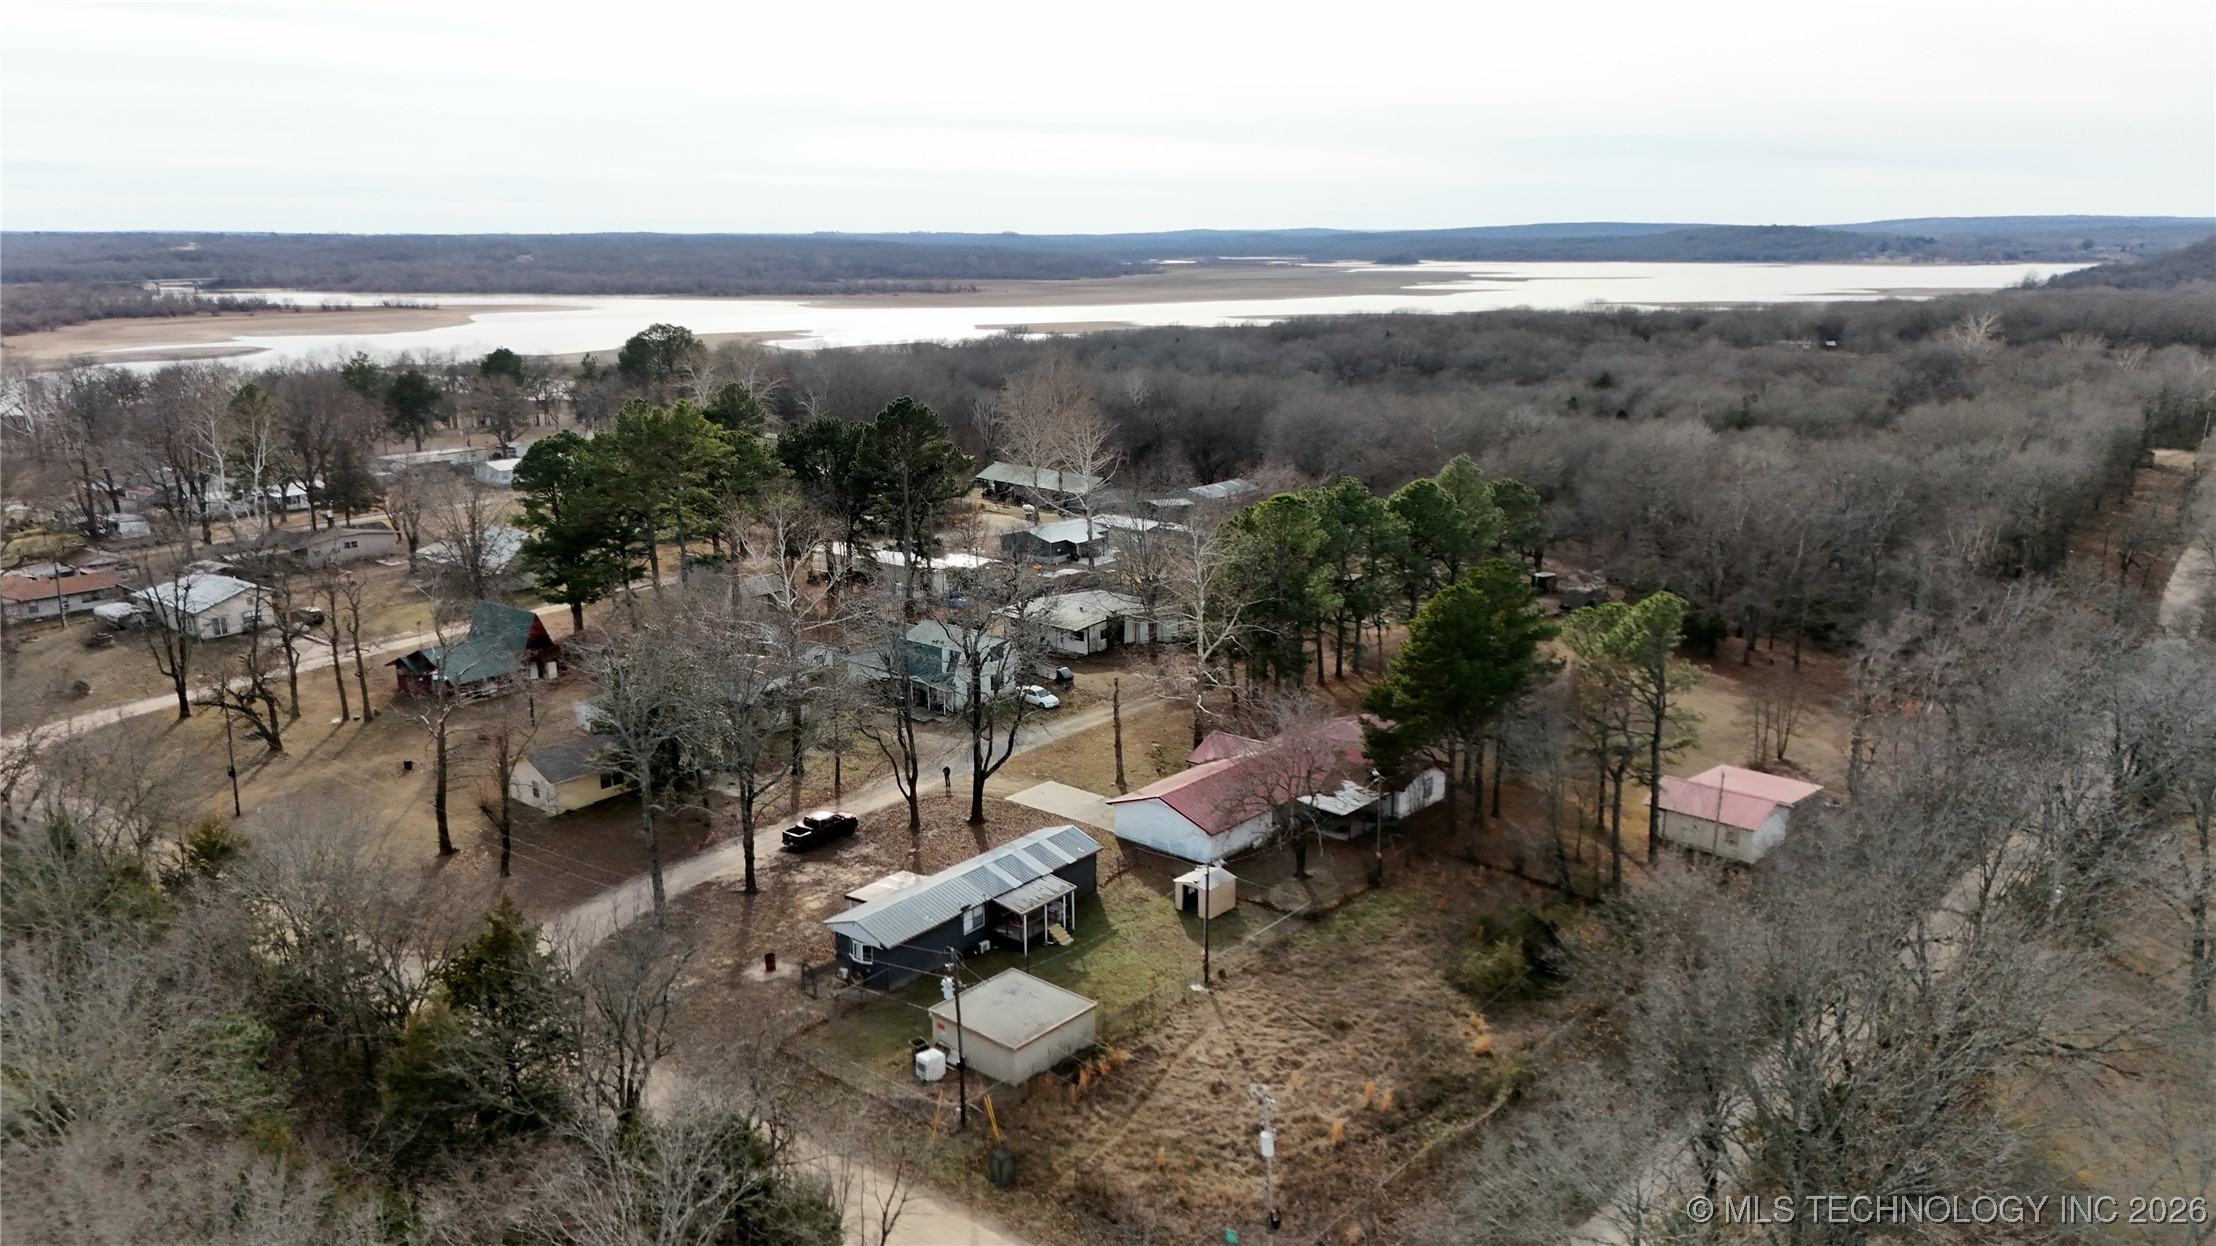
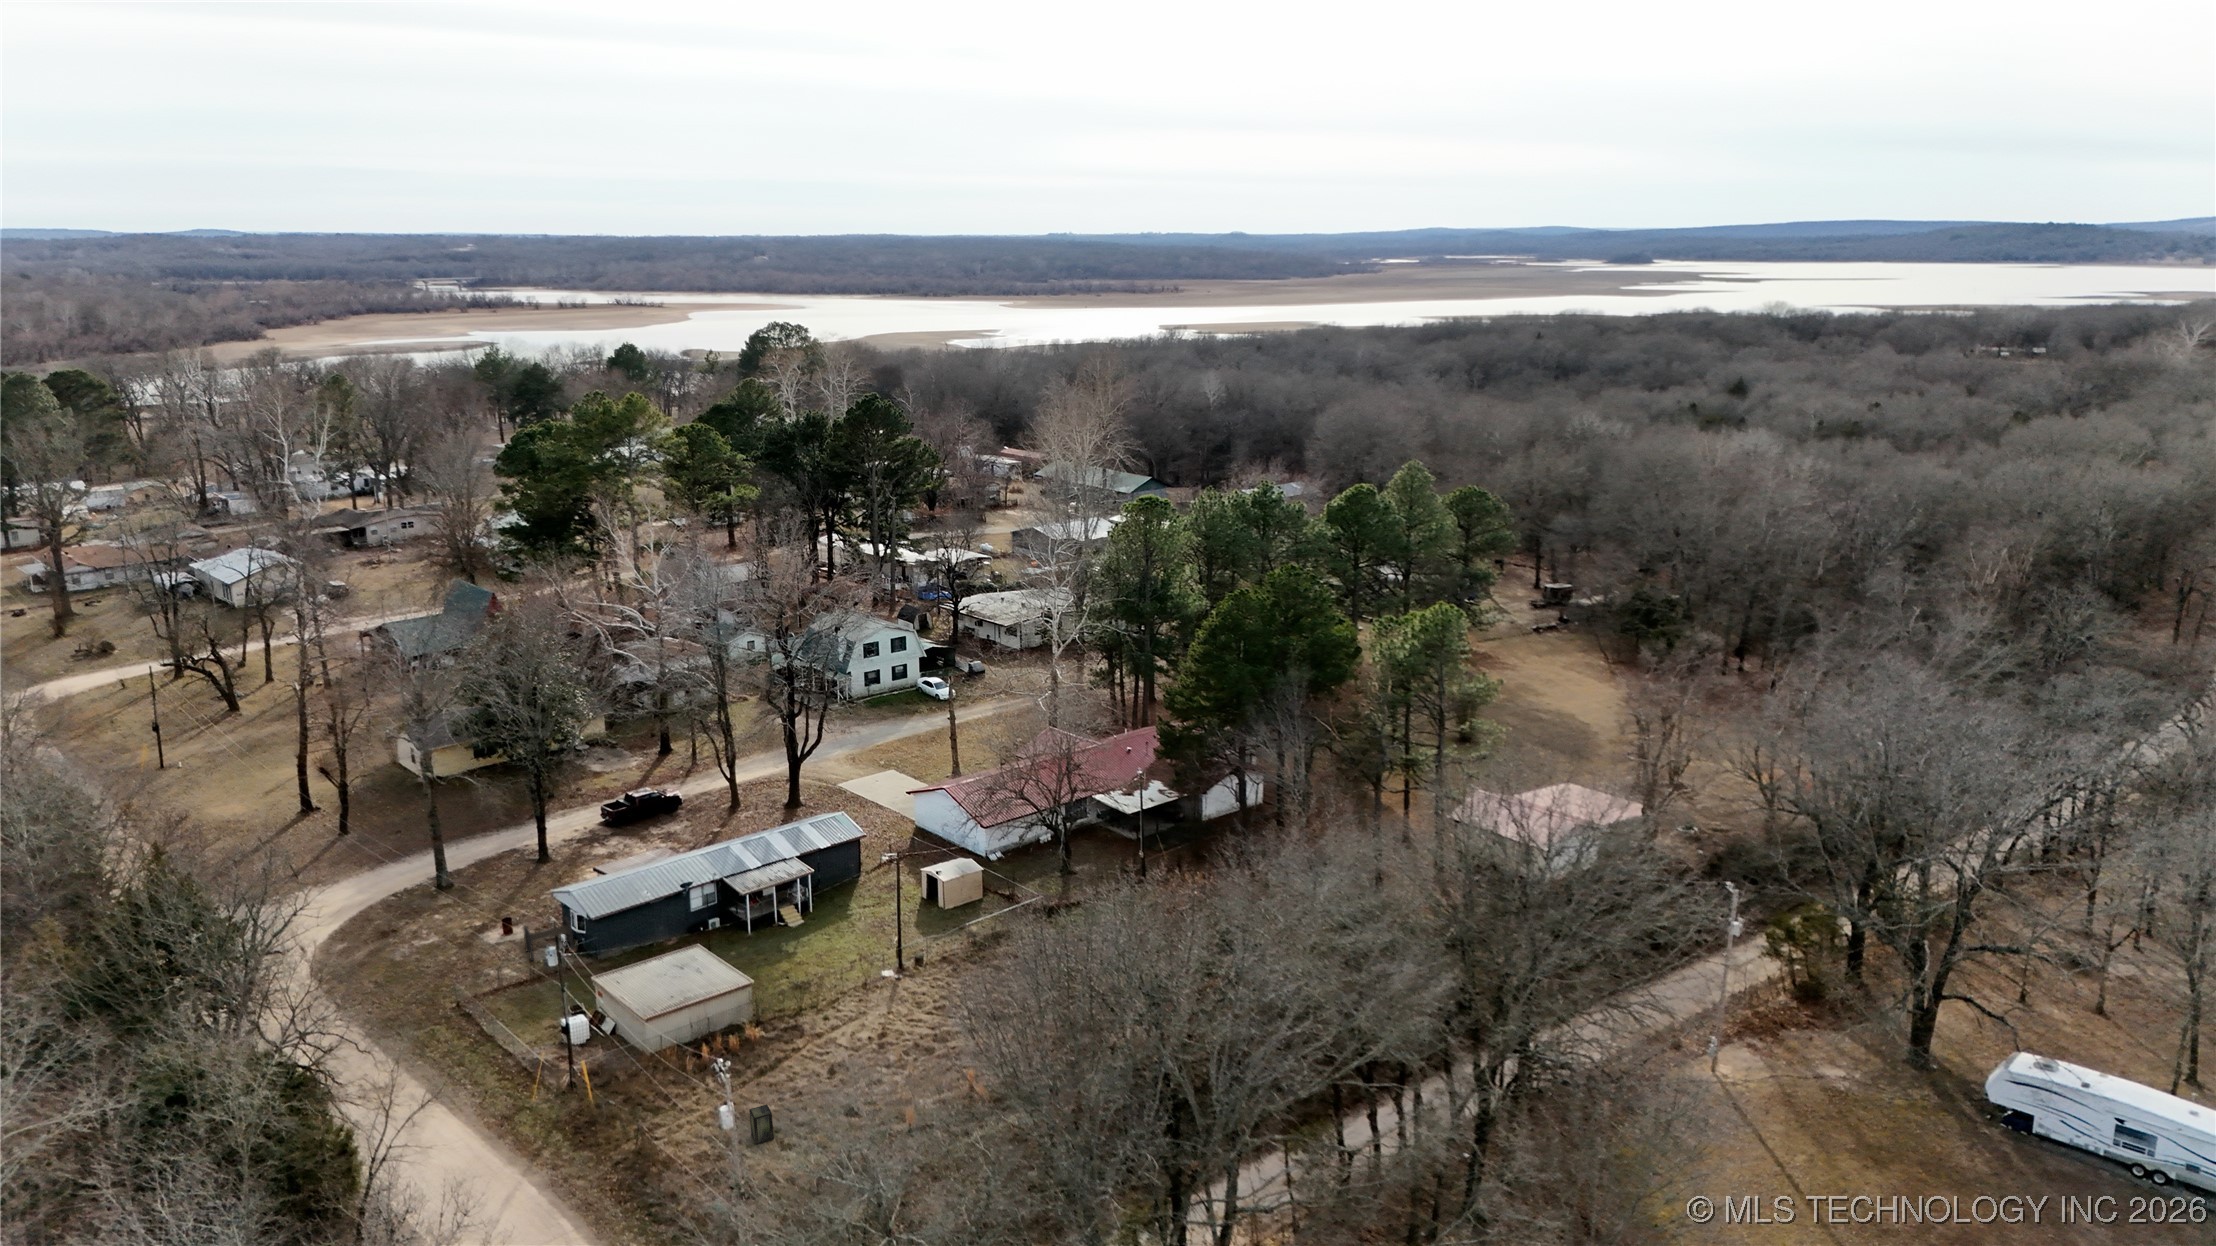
storage box: present [990,1146,1016,1188] -> present [749,1104,774,1145]

